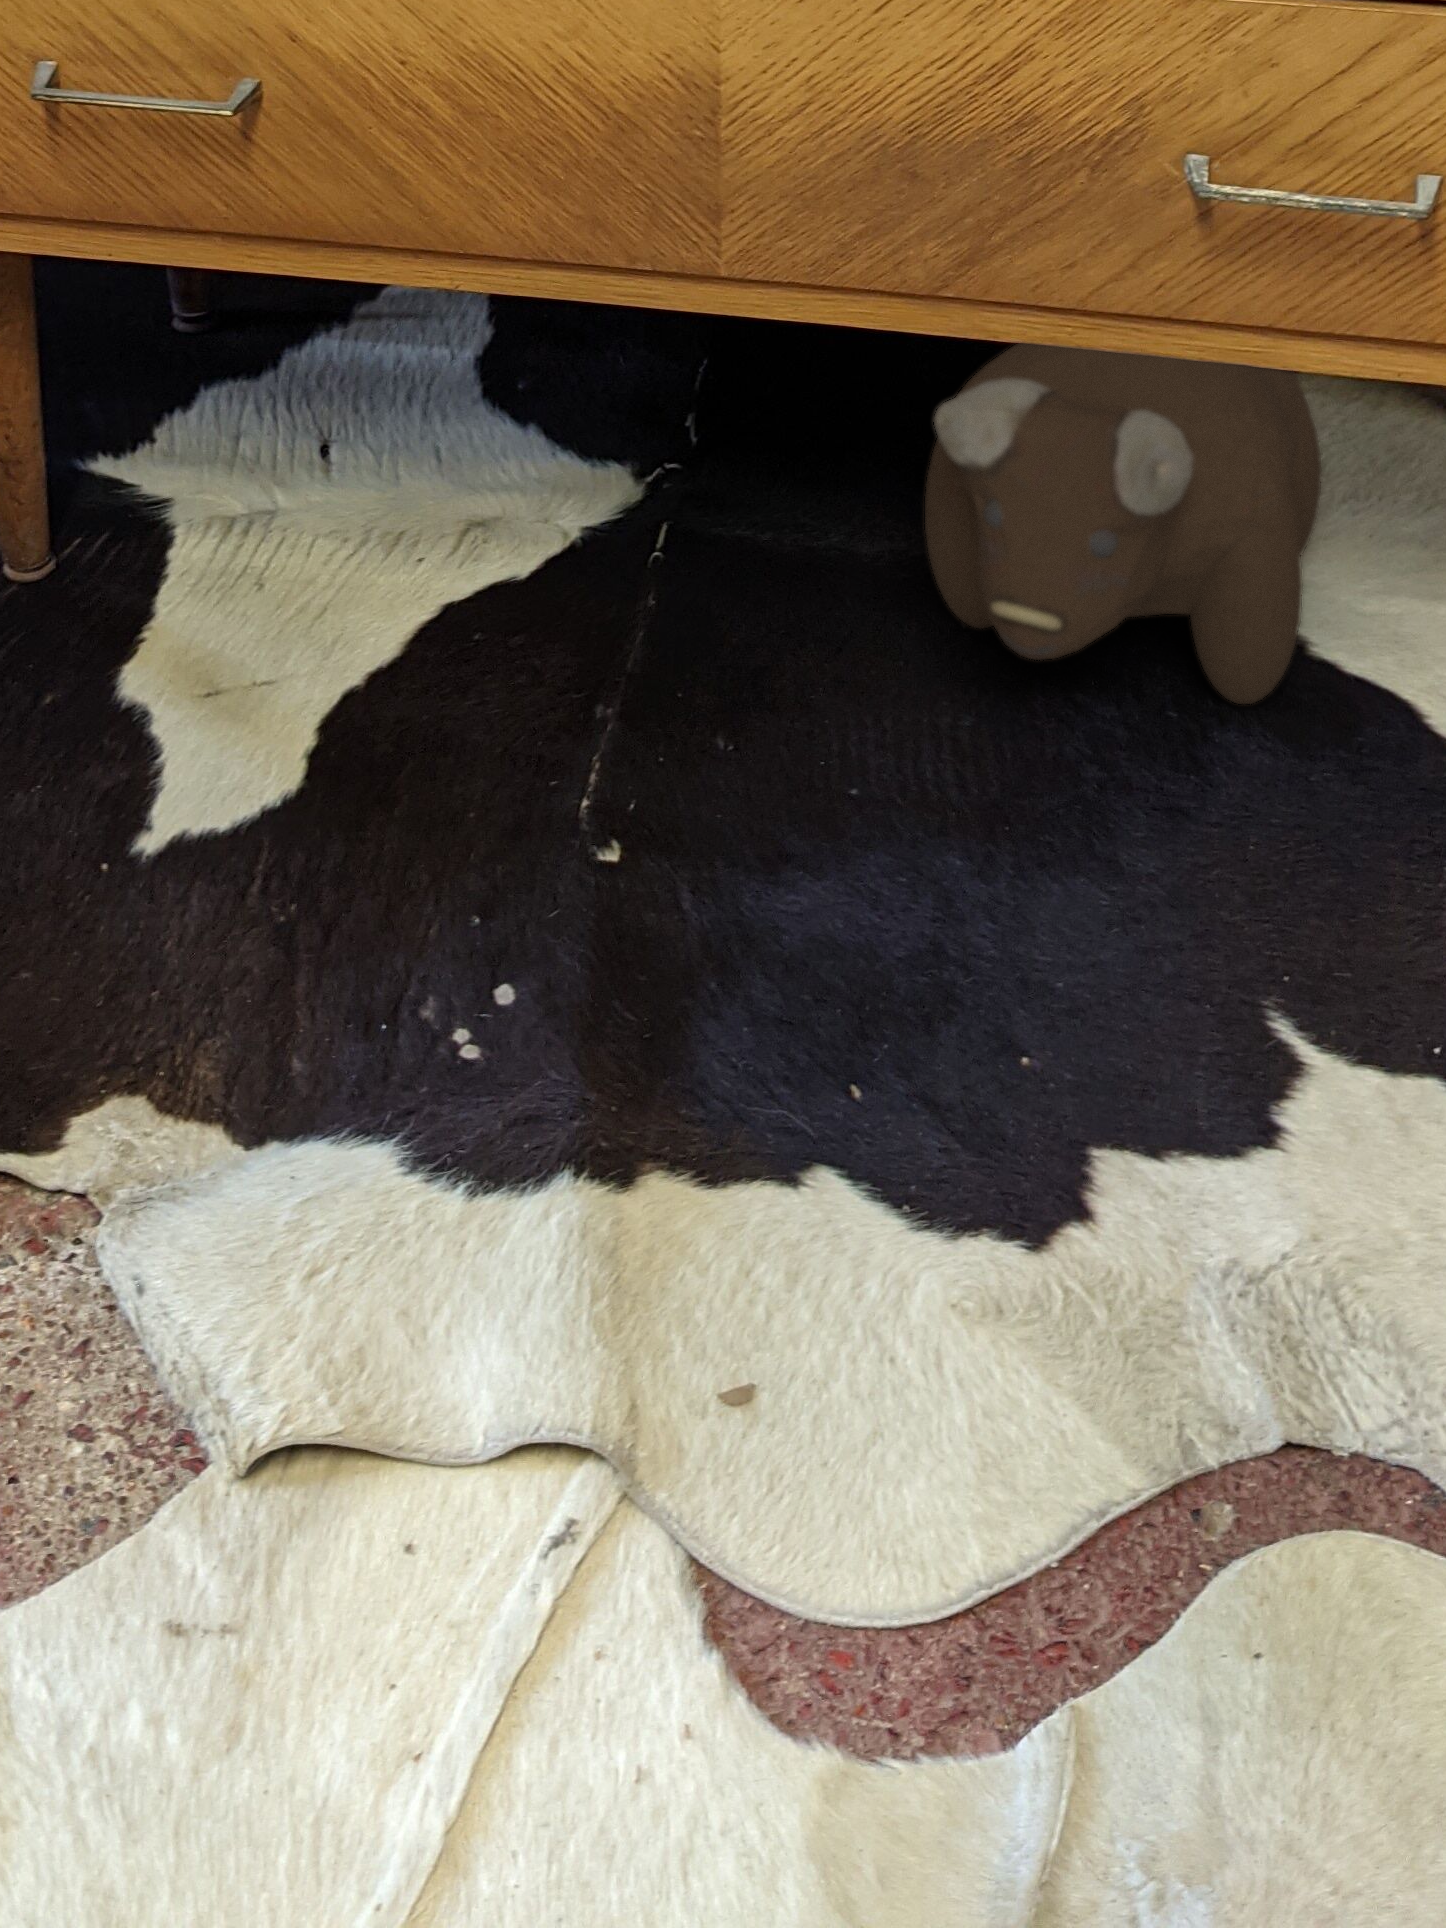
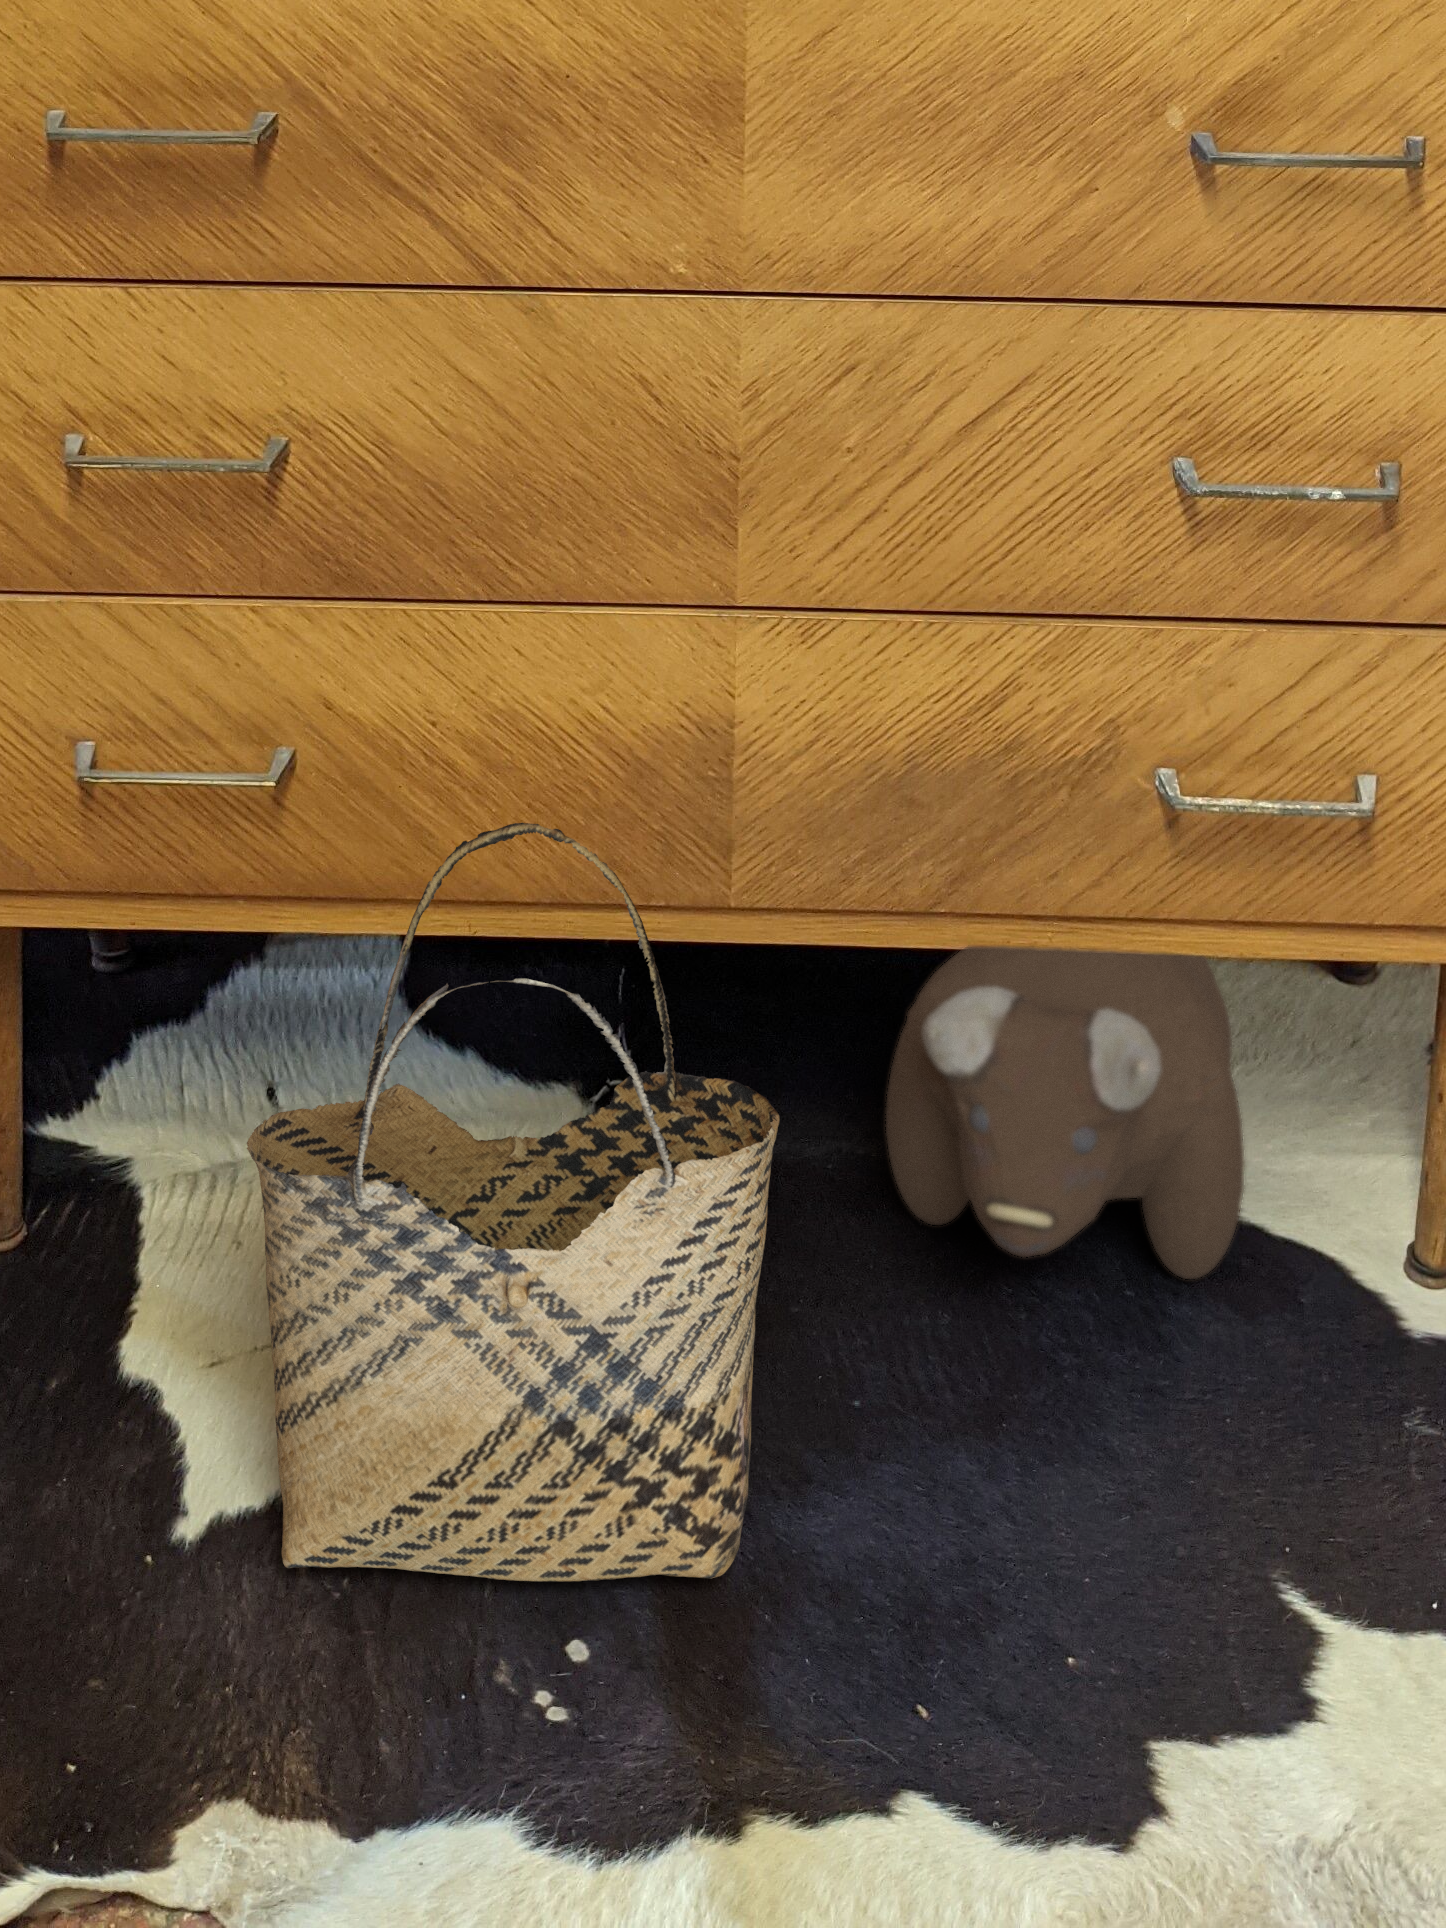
woven basket: none [173,161,741,946] -> present [247,823,780,1581]

